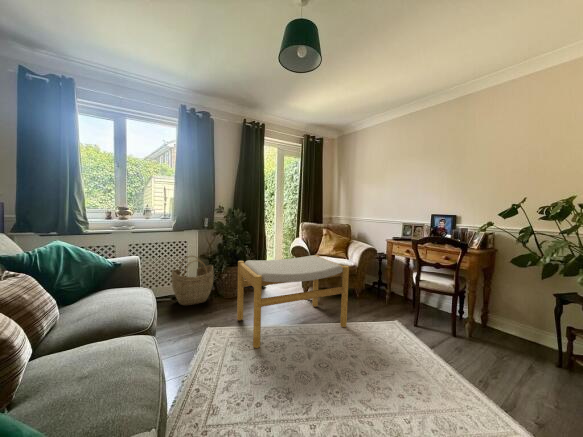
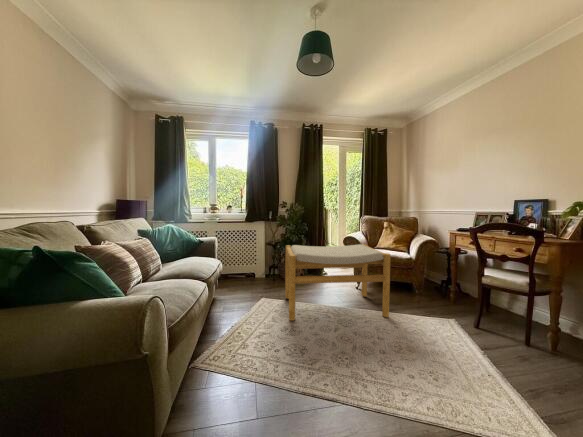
woven basket: present [172,256,214,306] -> none [240,242,274,283]

